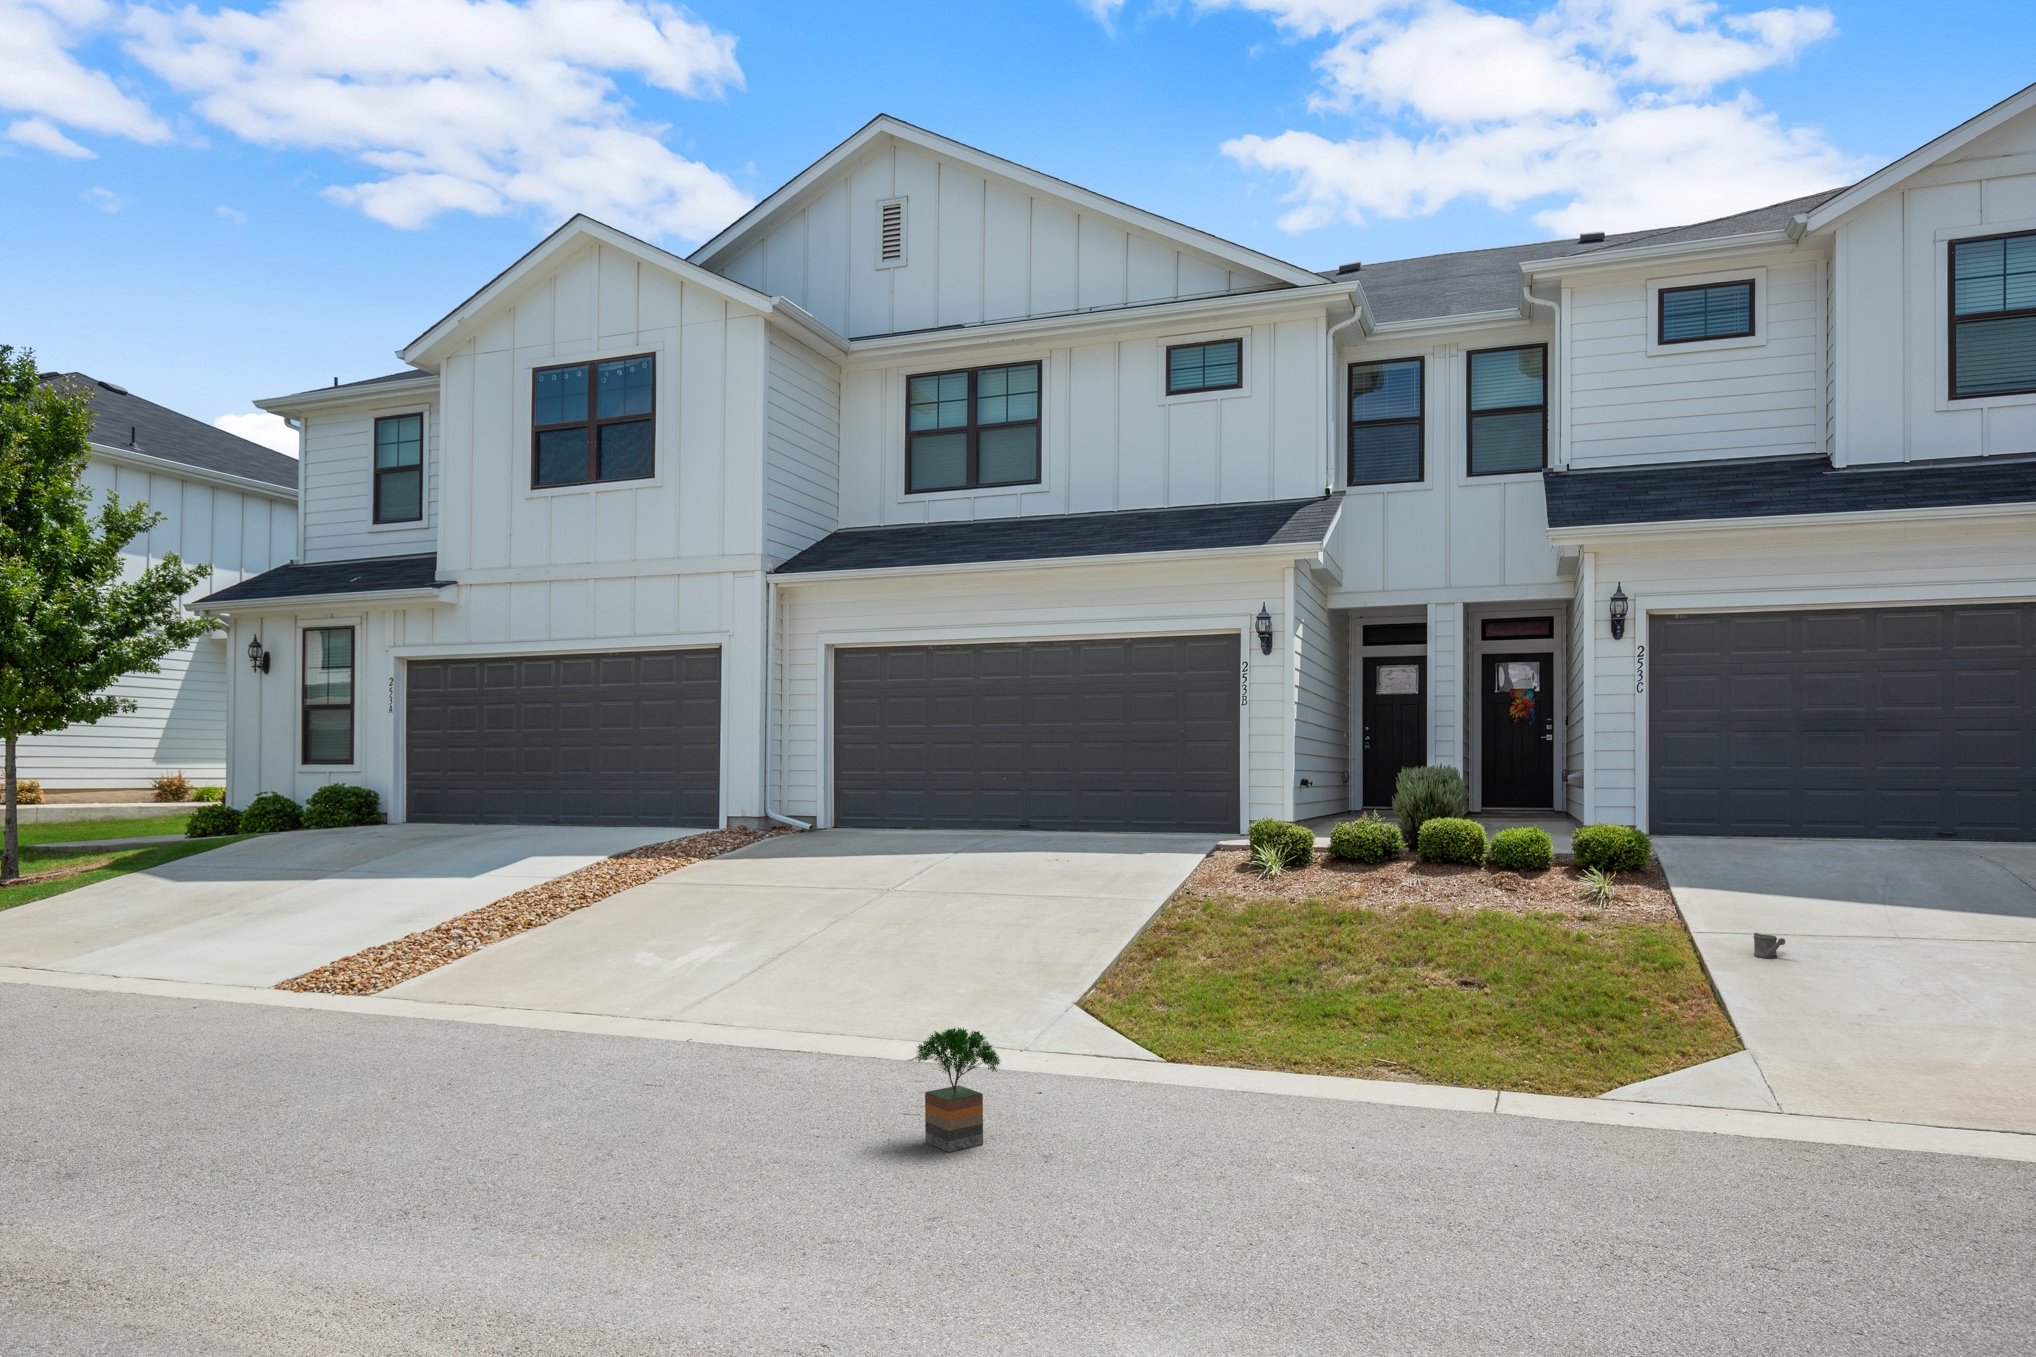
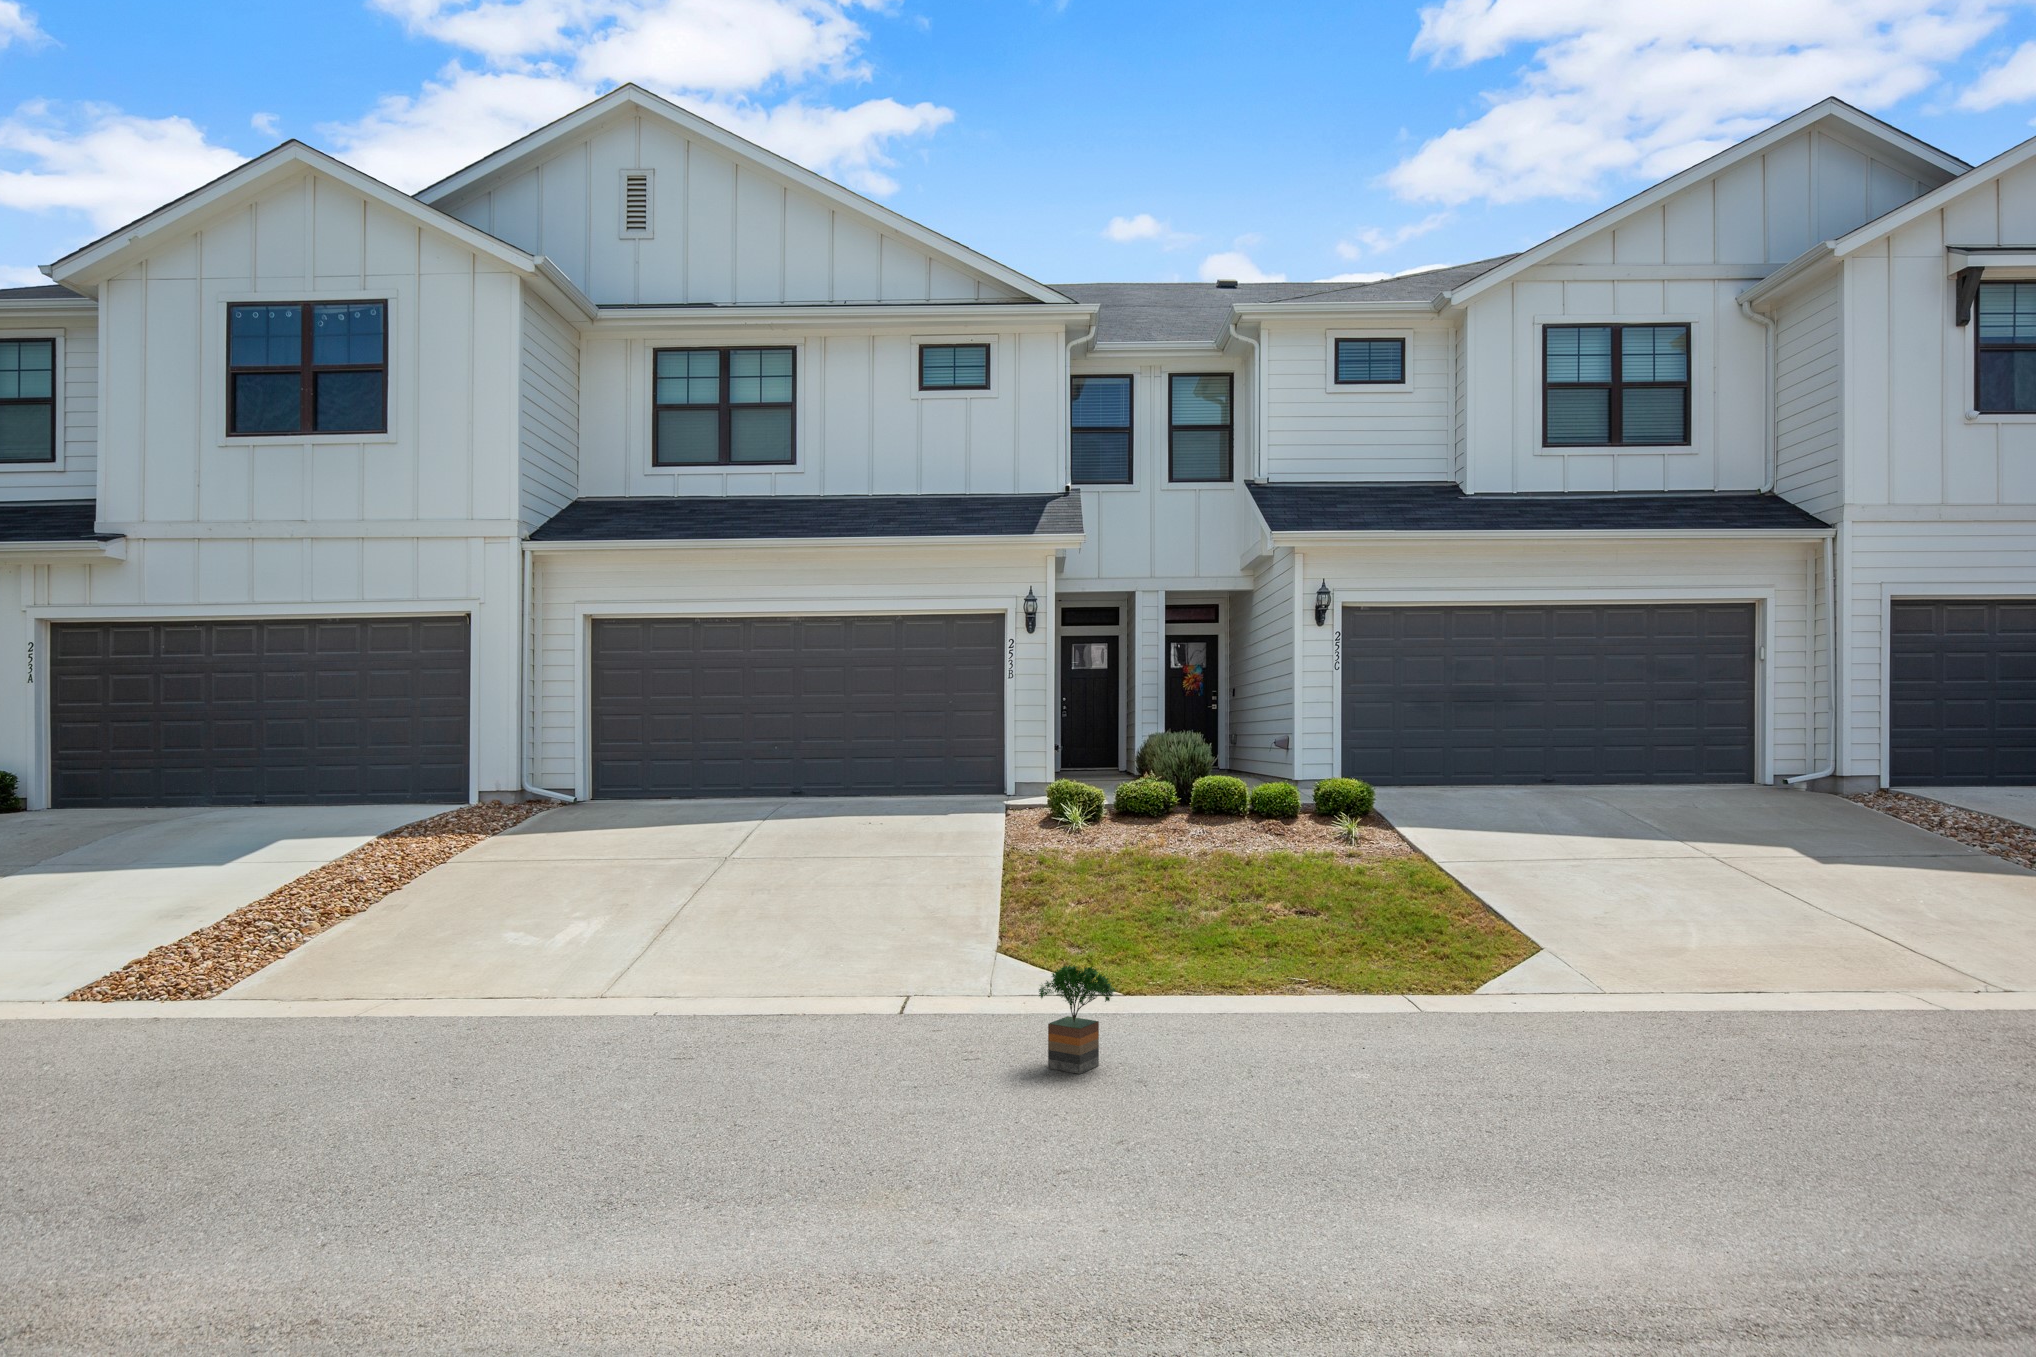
watering can: present [1754,933,1785,958] -> none [1504,864,1535,883]

